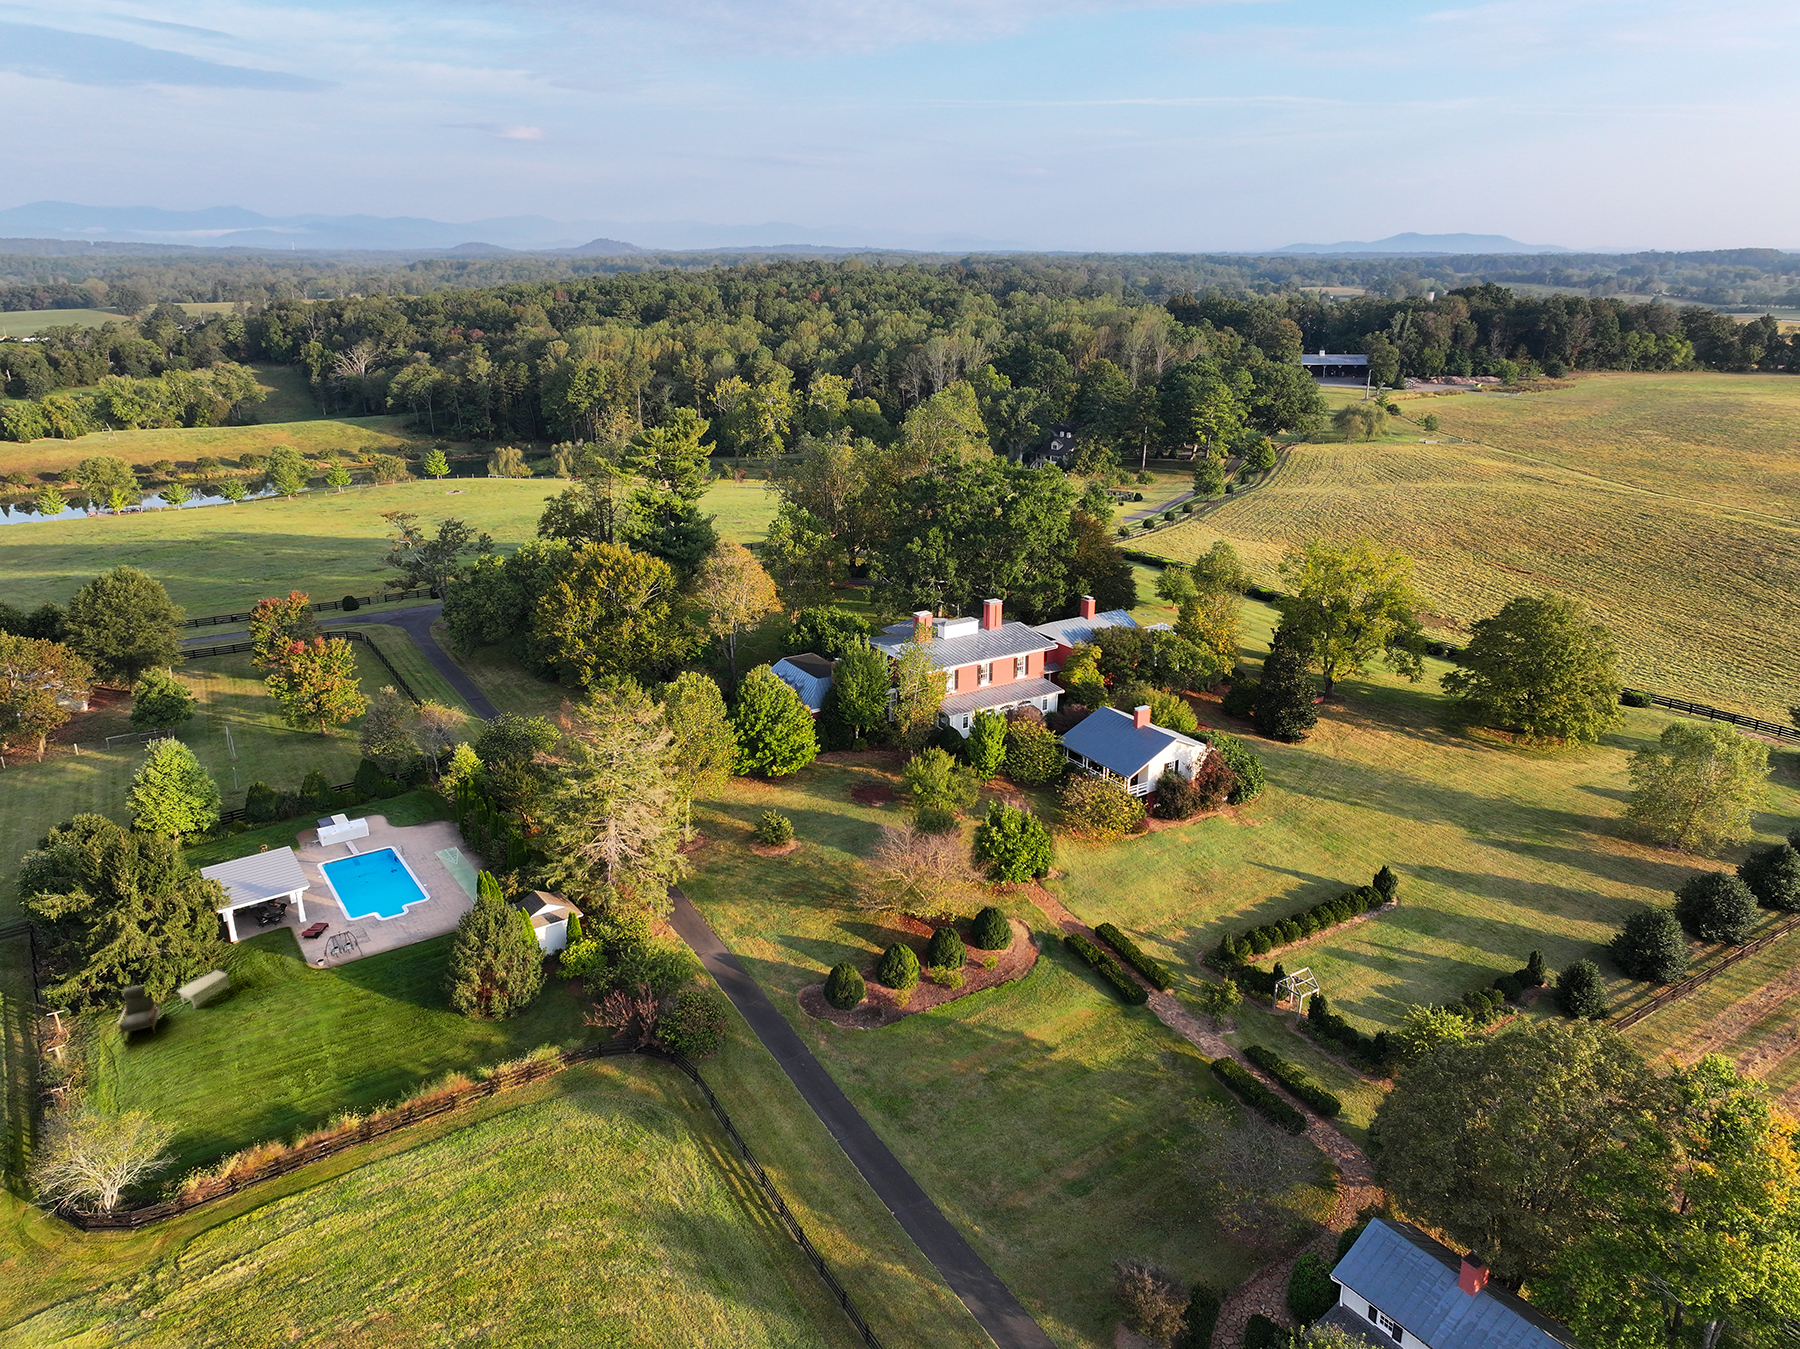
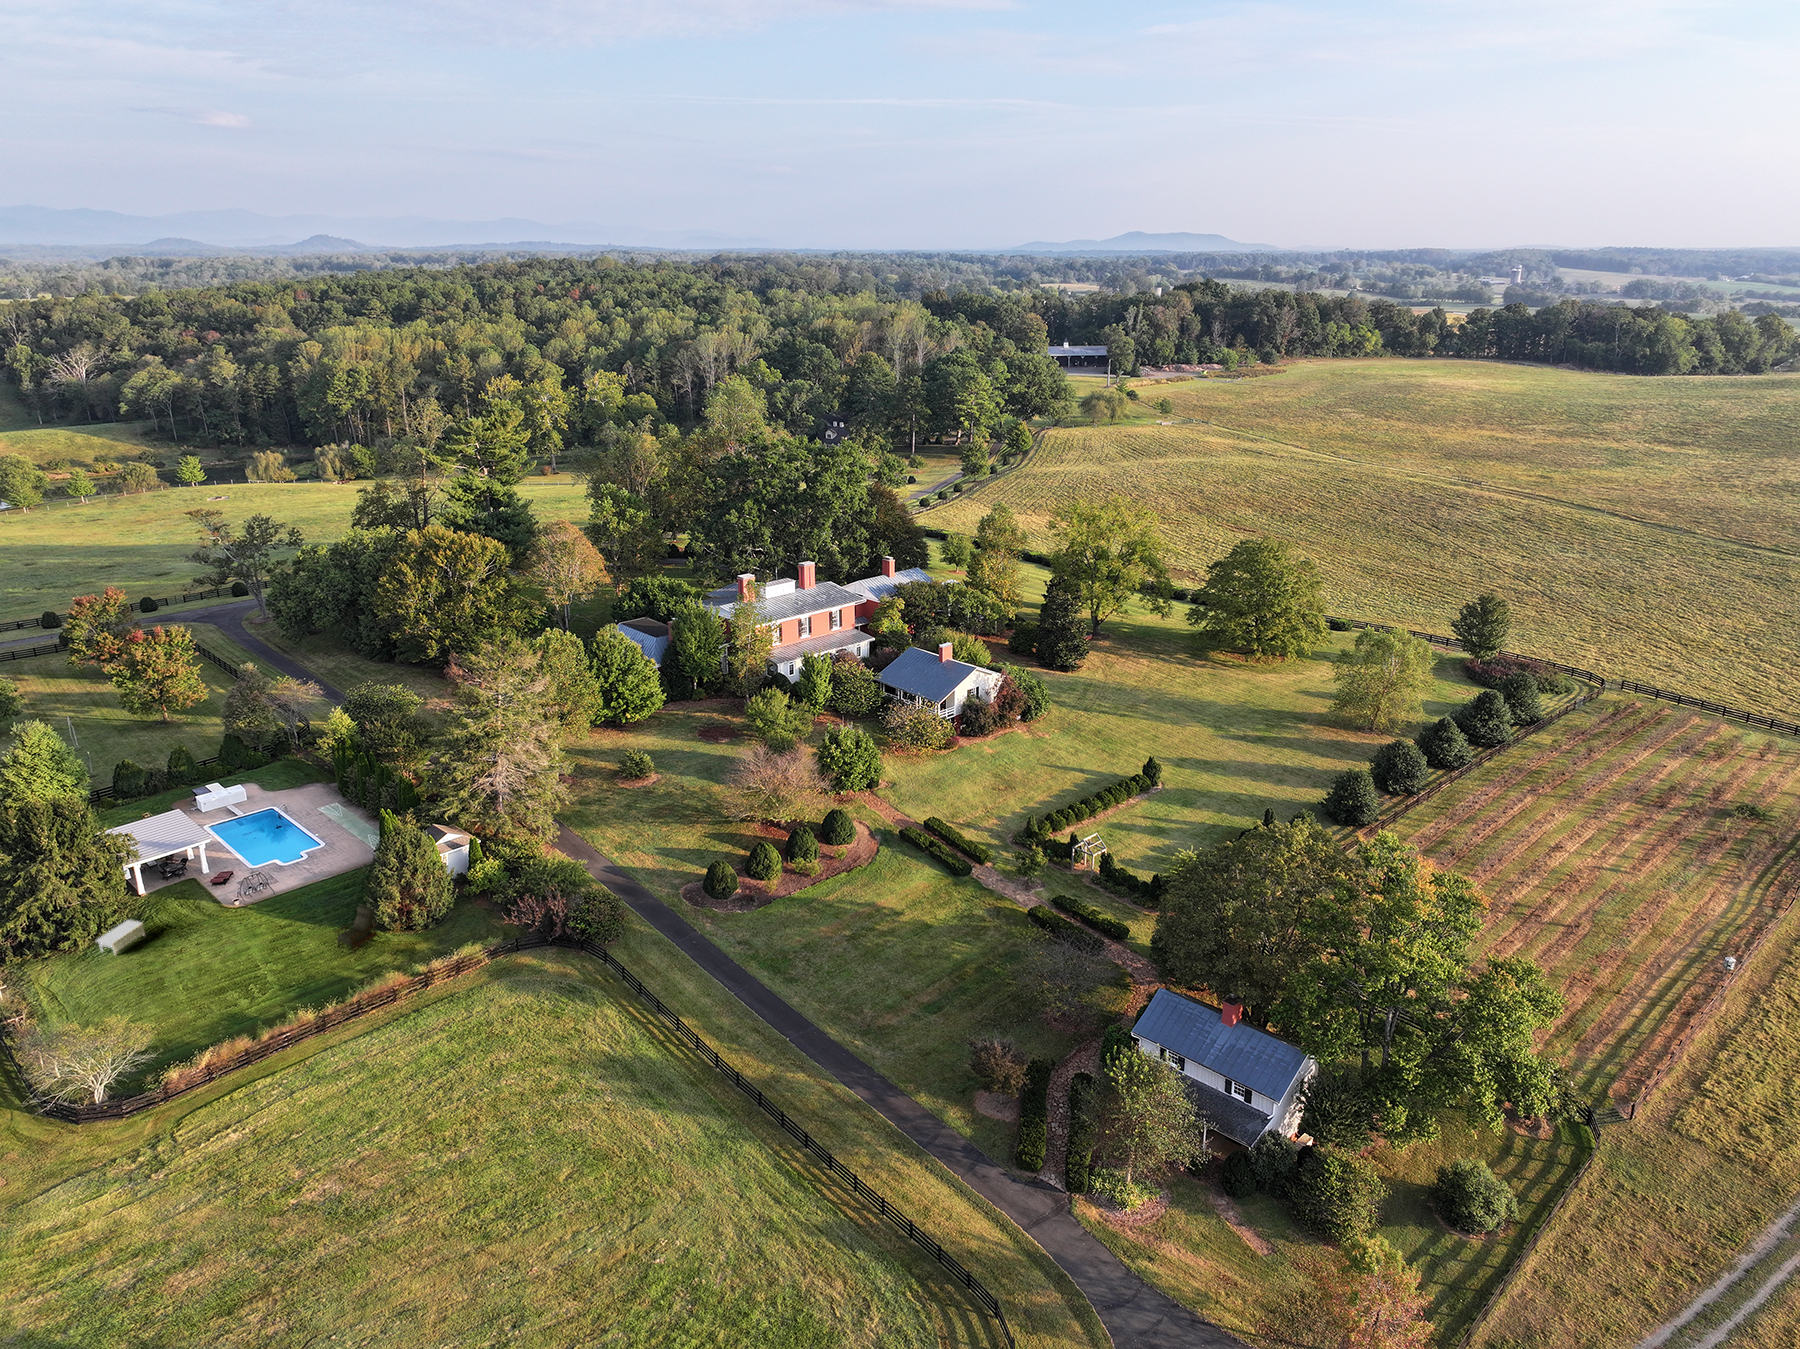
chair: present [118,984,162,1040] -> present [336,905,379,952]

